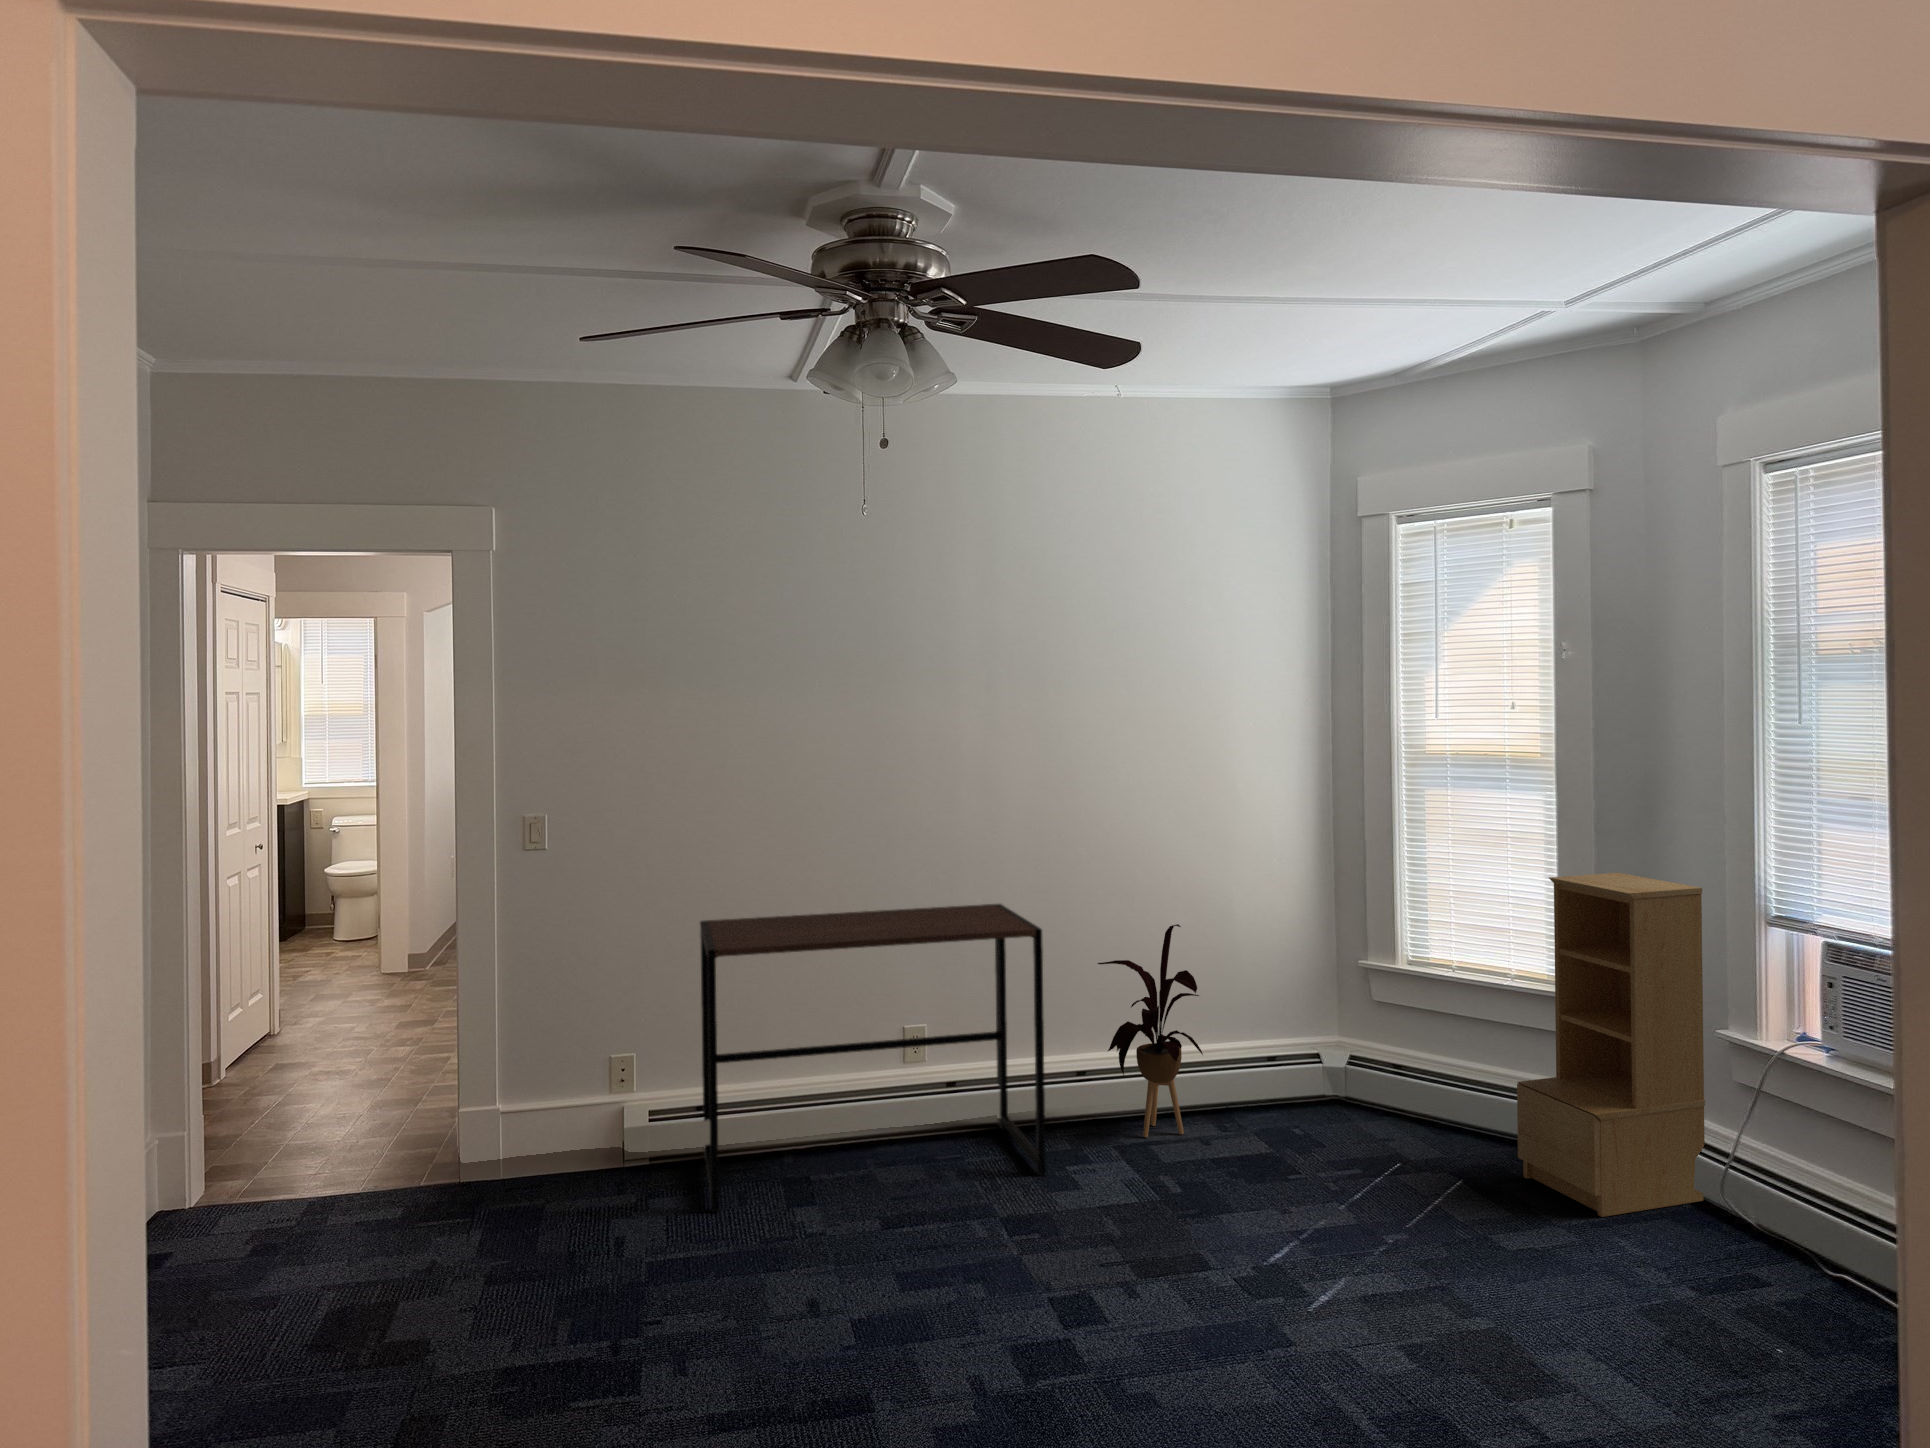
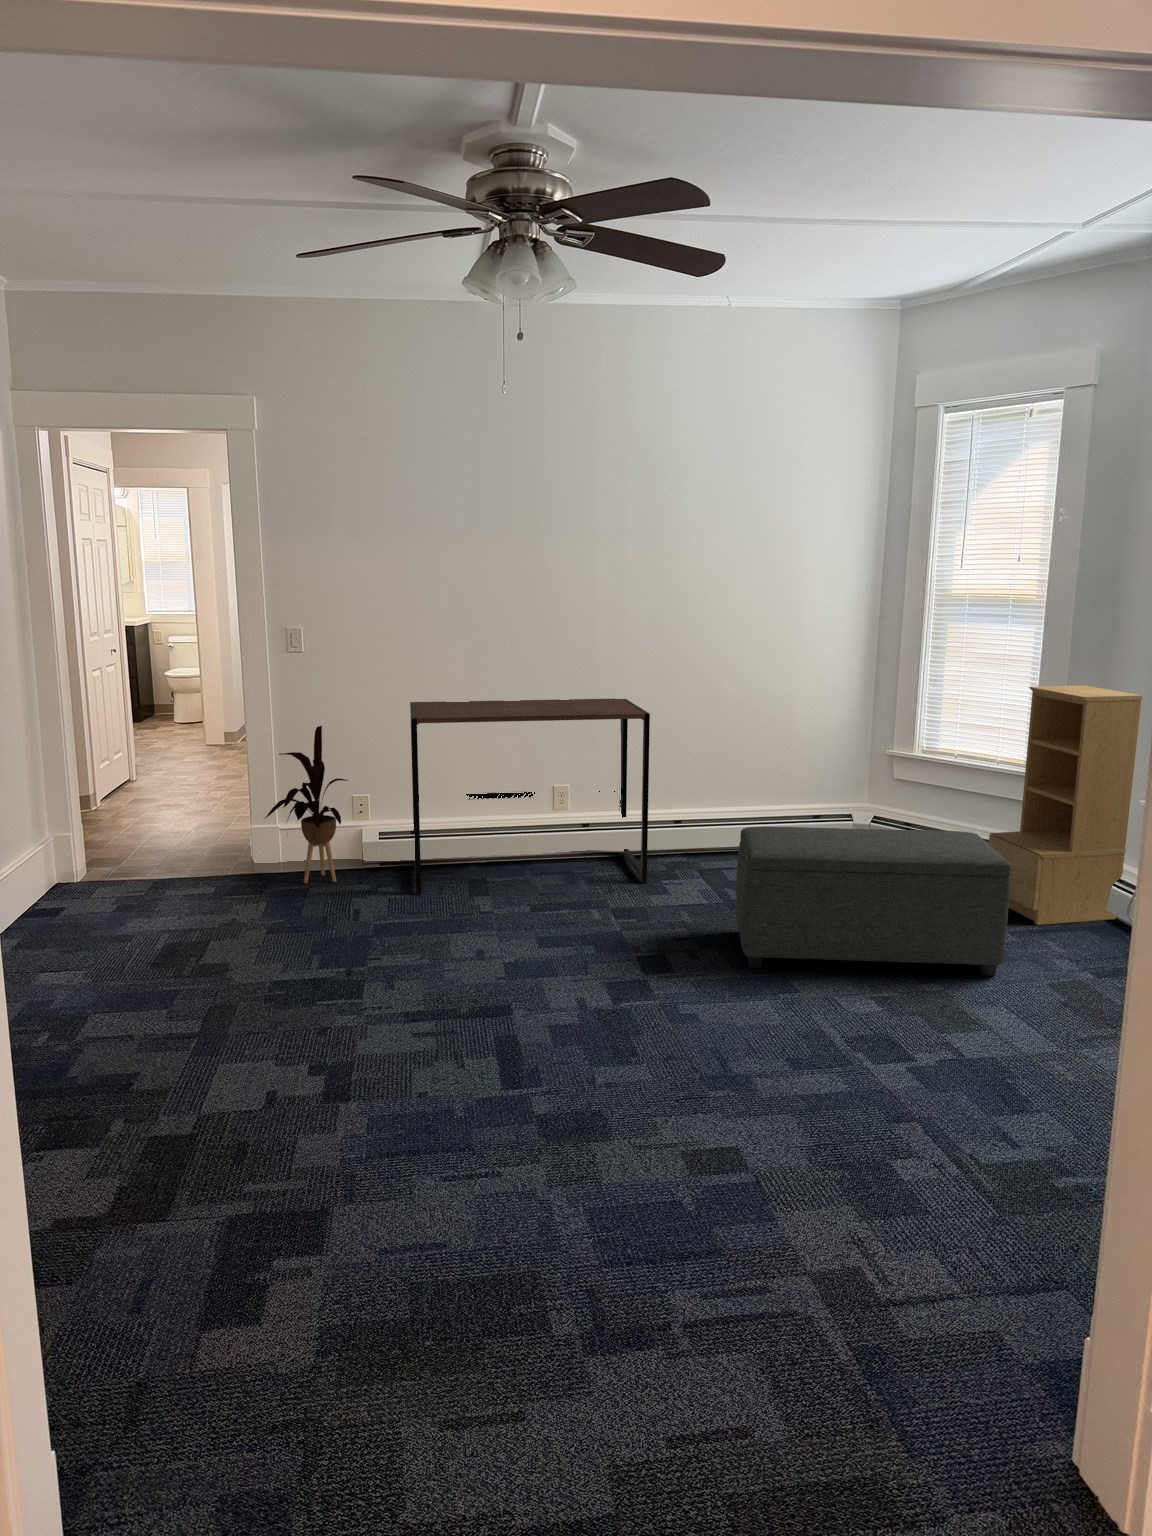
house plant: present [1098,924,1203,1137] -> present [265,726,348,883]
ottoman: none [1186,1090,1579,1315] -> present [736,827,1011,976]

